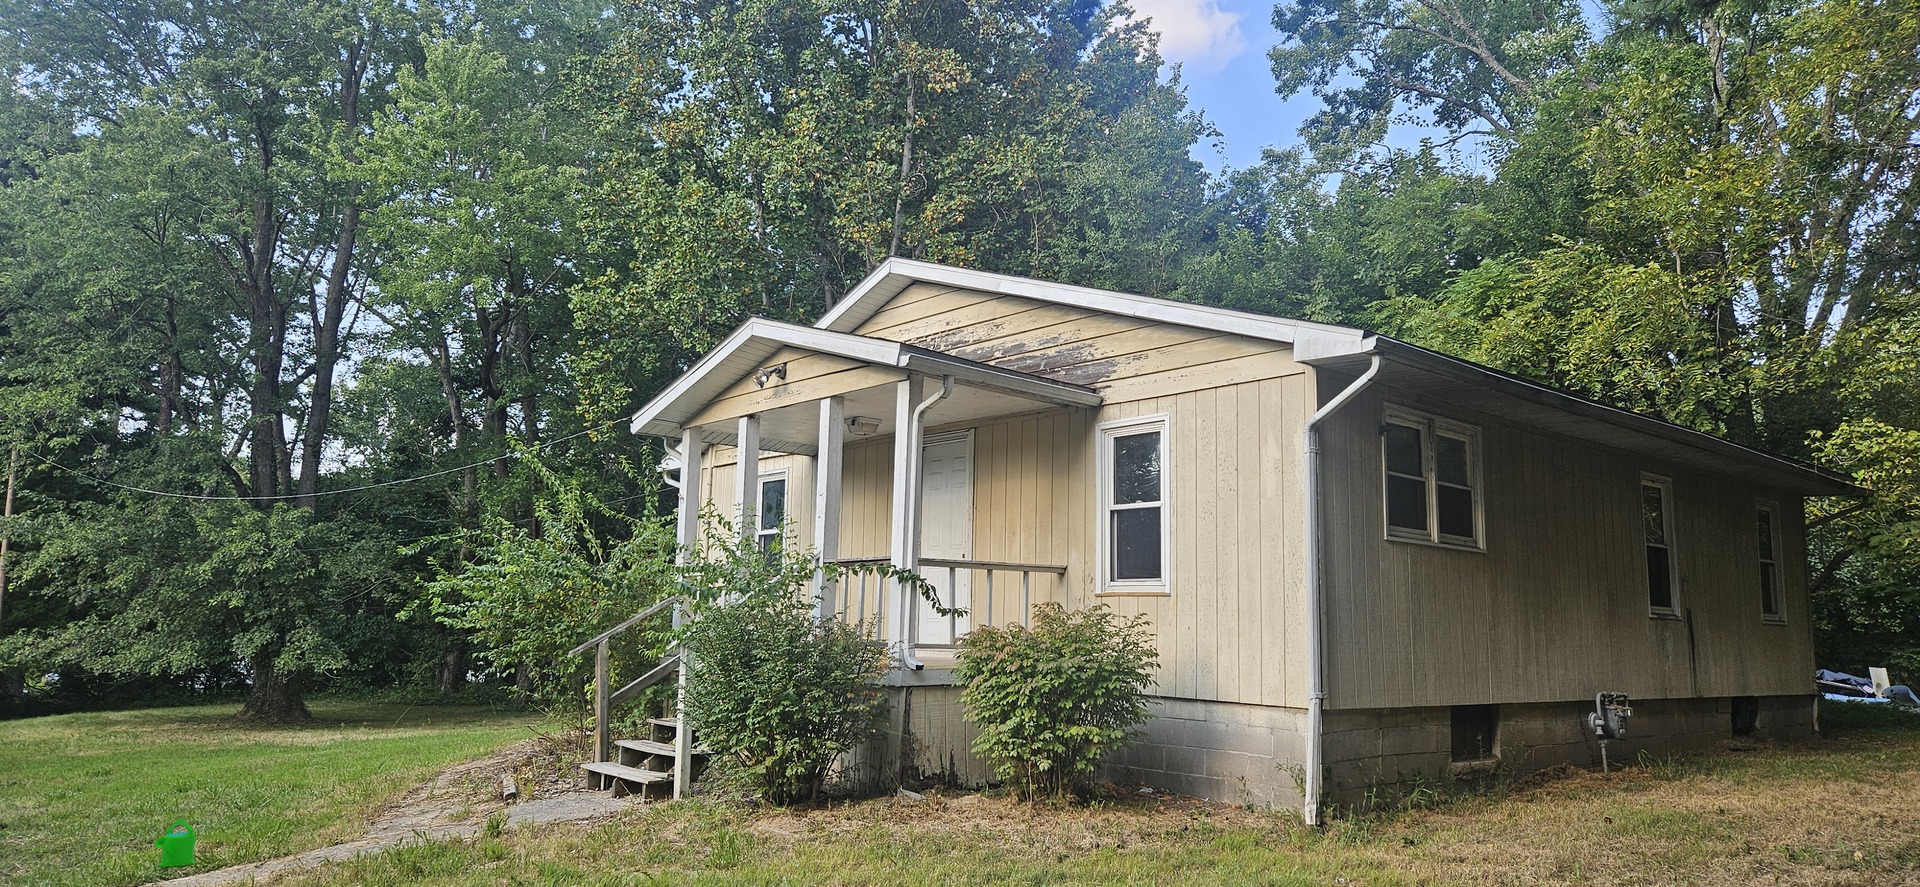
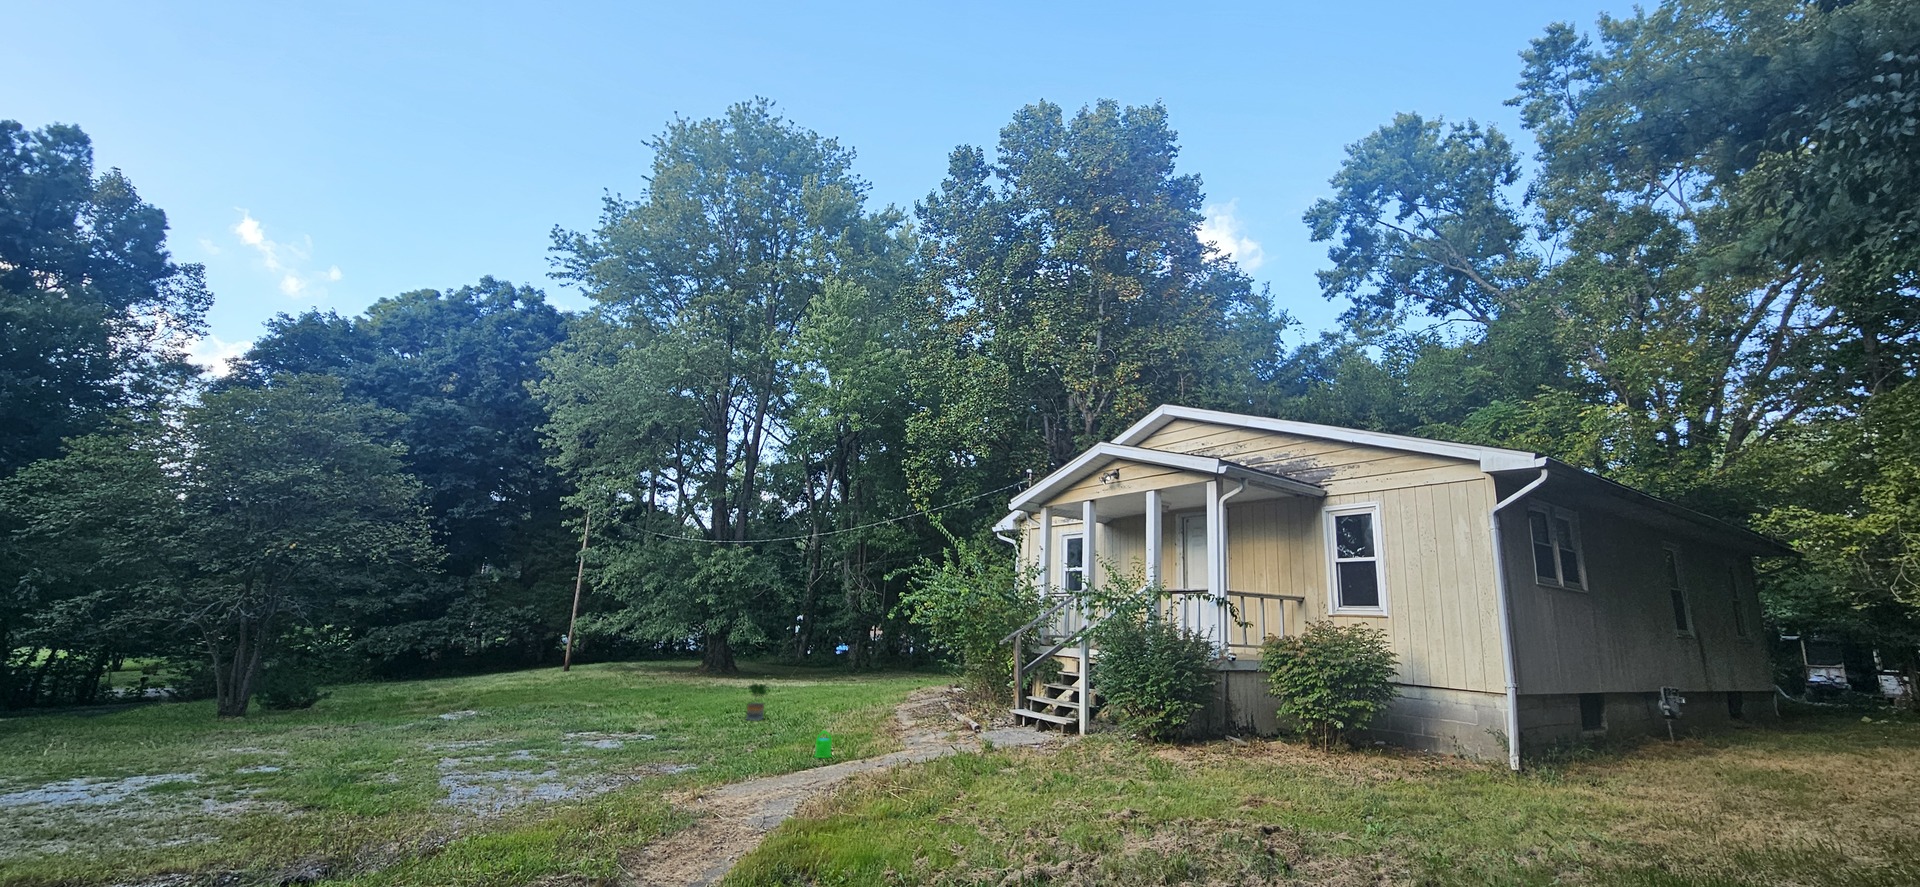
potted tree: none [148,738,197,803] -> present [746,683,769,721]

